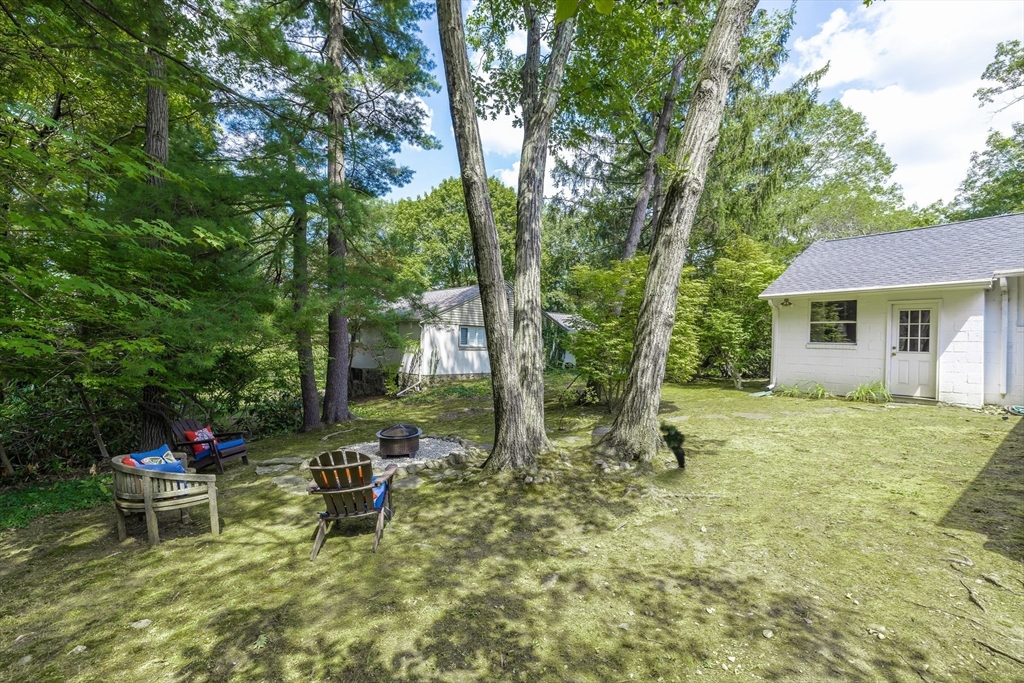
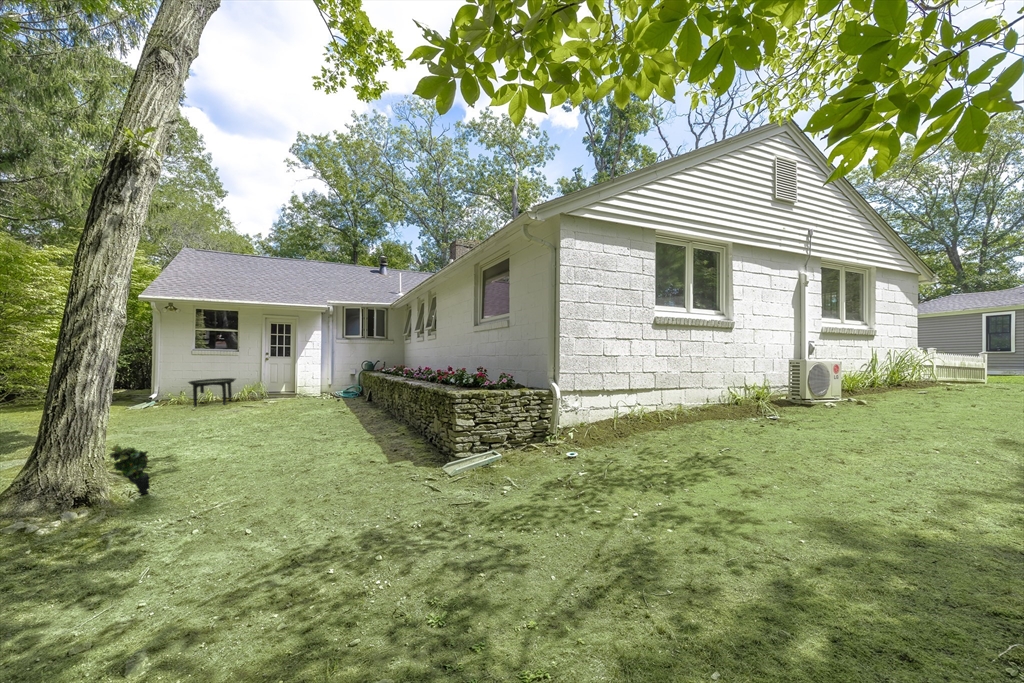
round table: none [798,373,850,402] -> present [188,378,236,407]

